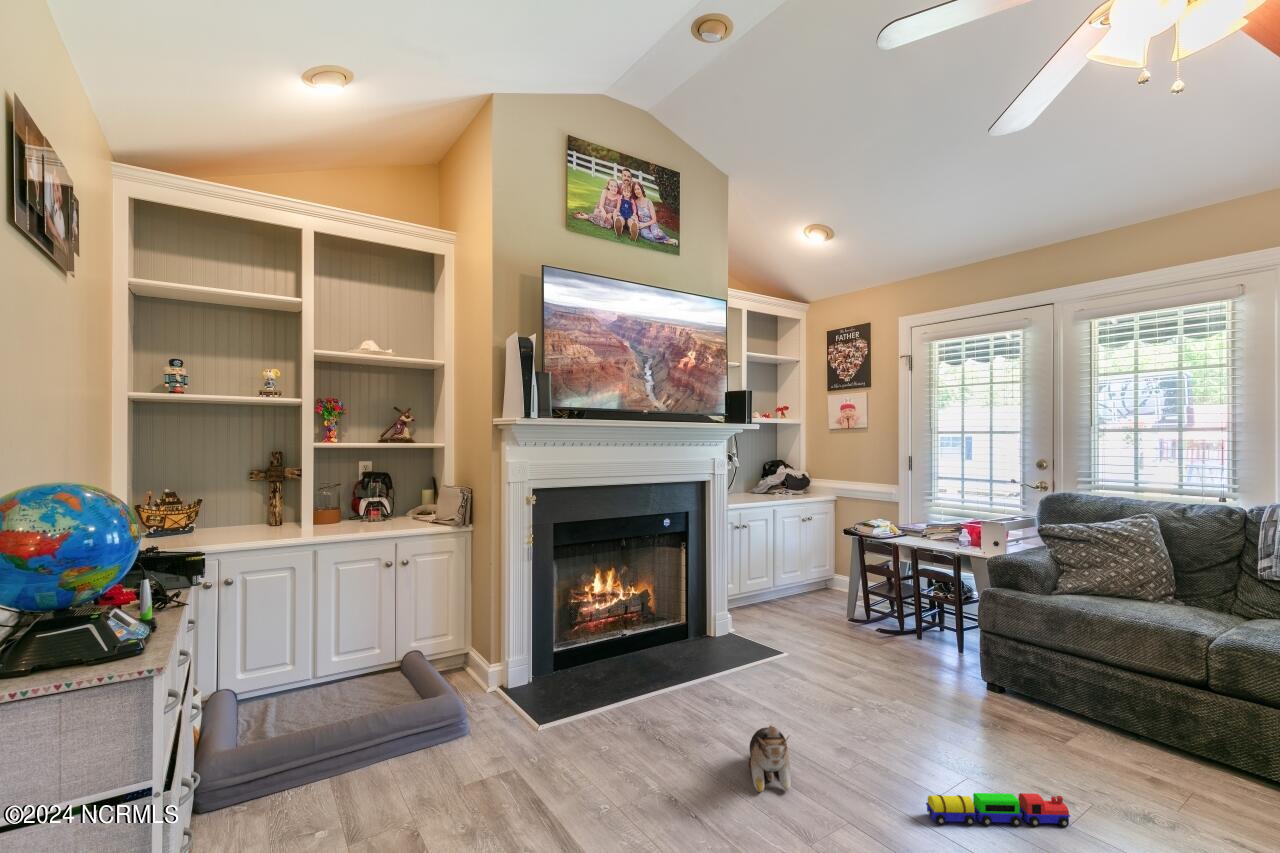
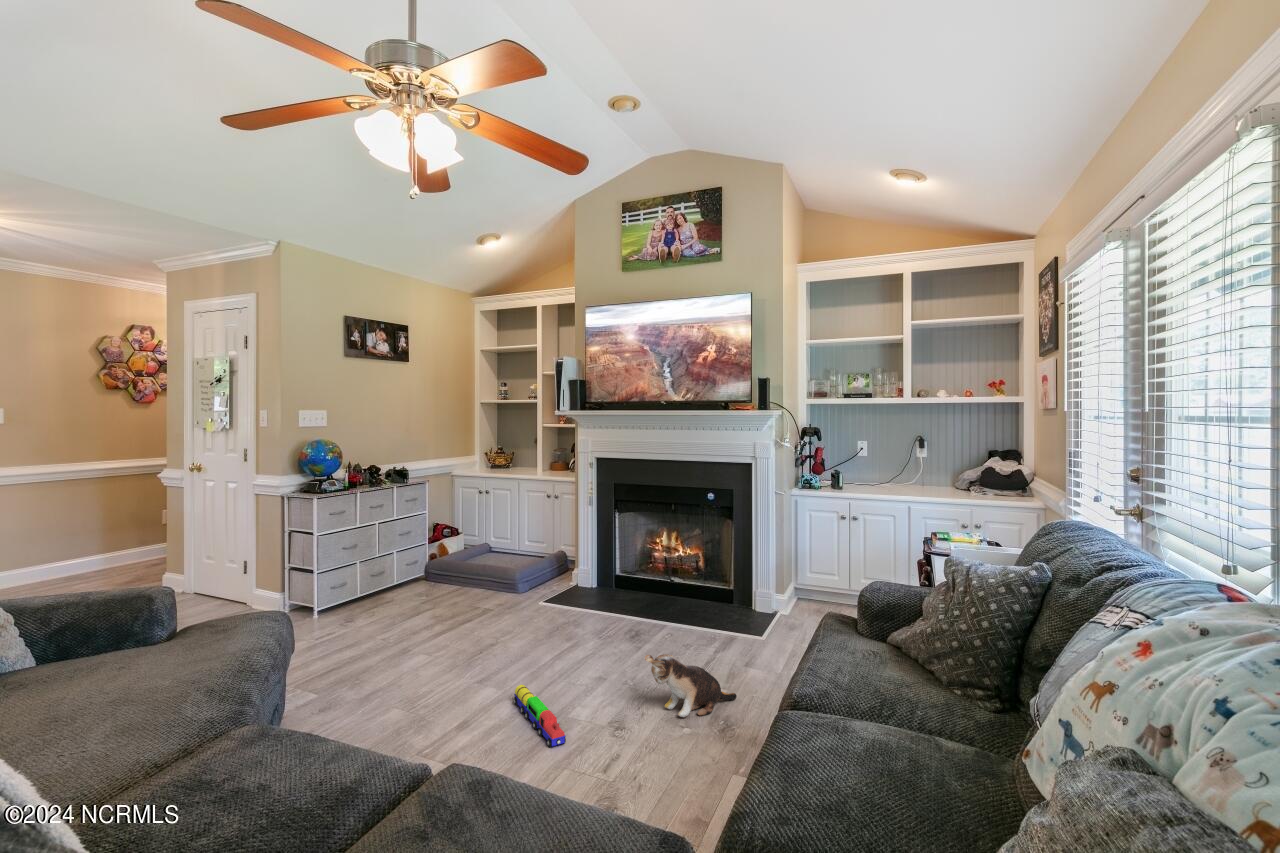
plush toy: present [749,726,791,792] -> present [645,654,737,717]

